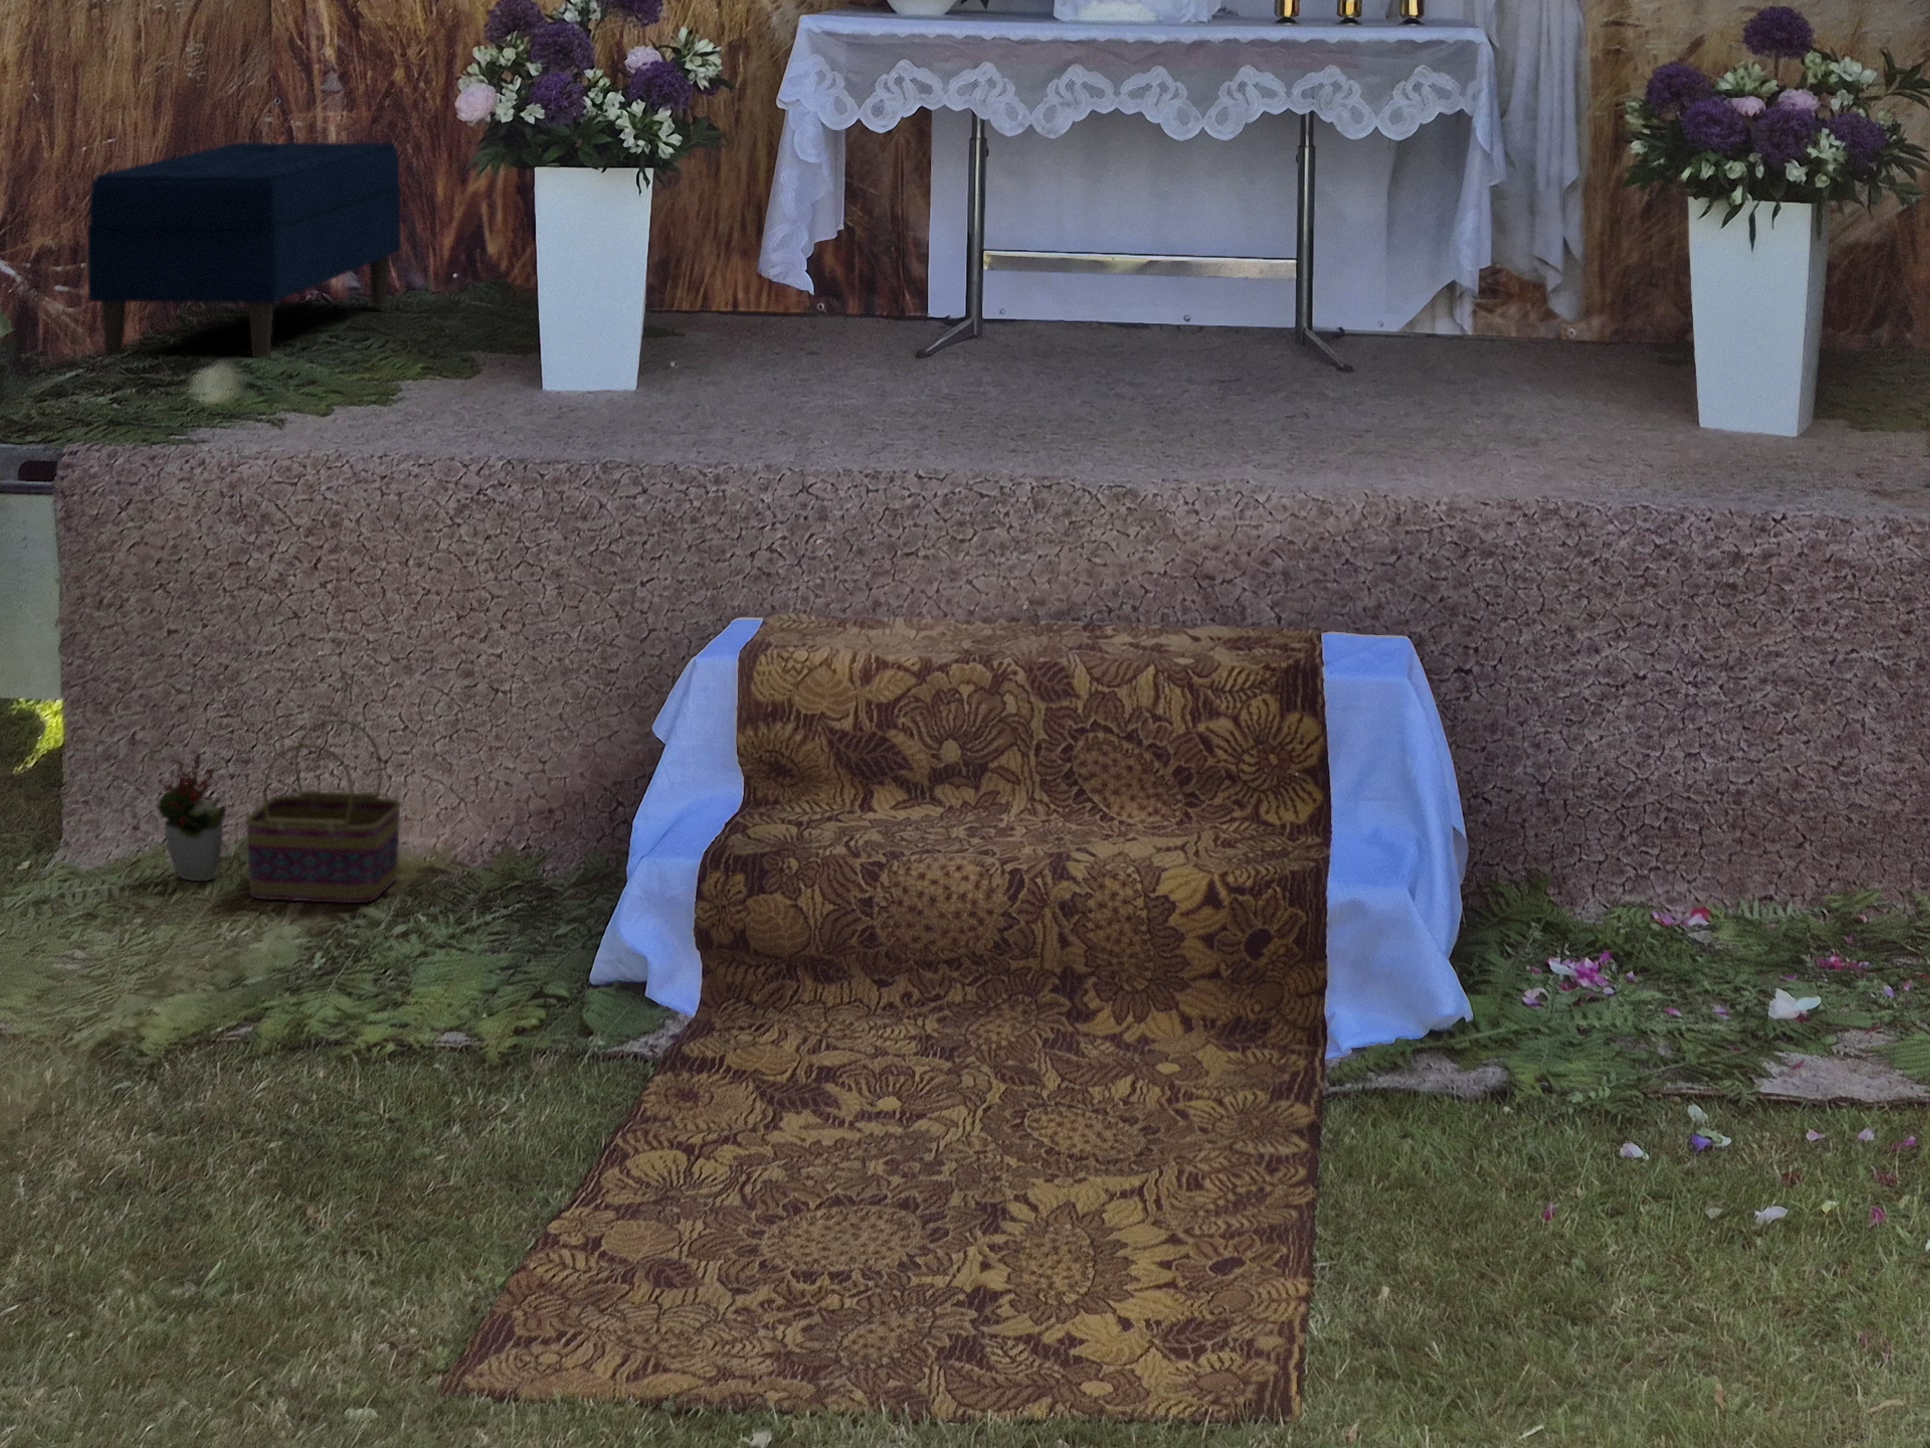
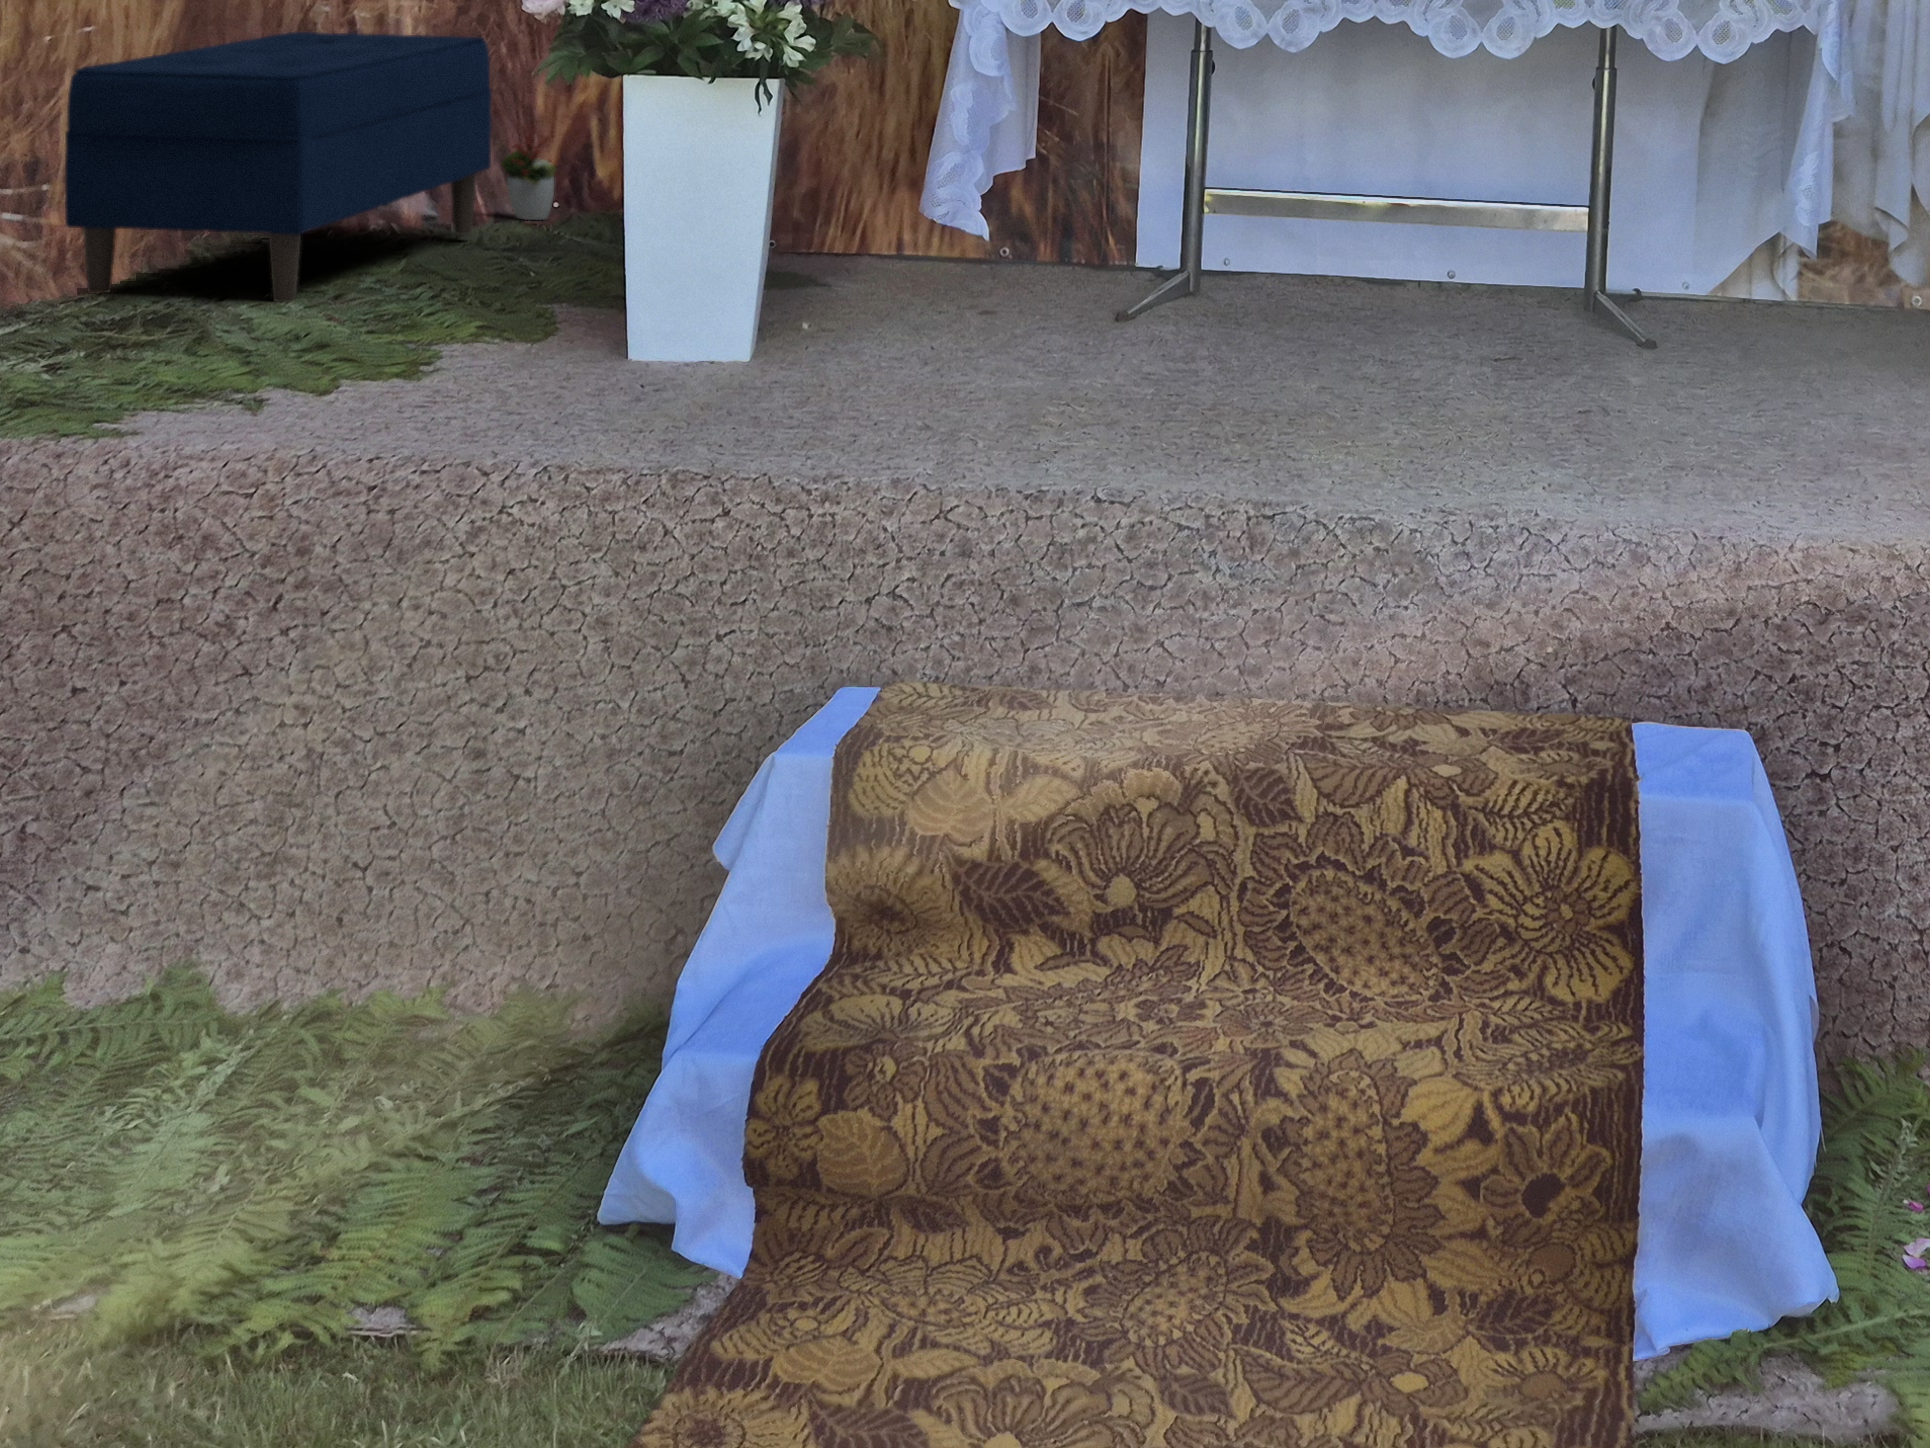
basket: present [246,720,401,903] -> none [161,811,382,1066]
decorative plant: present [157,752,226,881] -> present [501,124,556,220]

